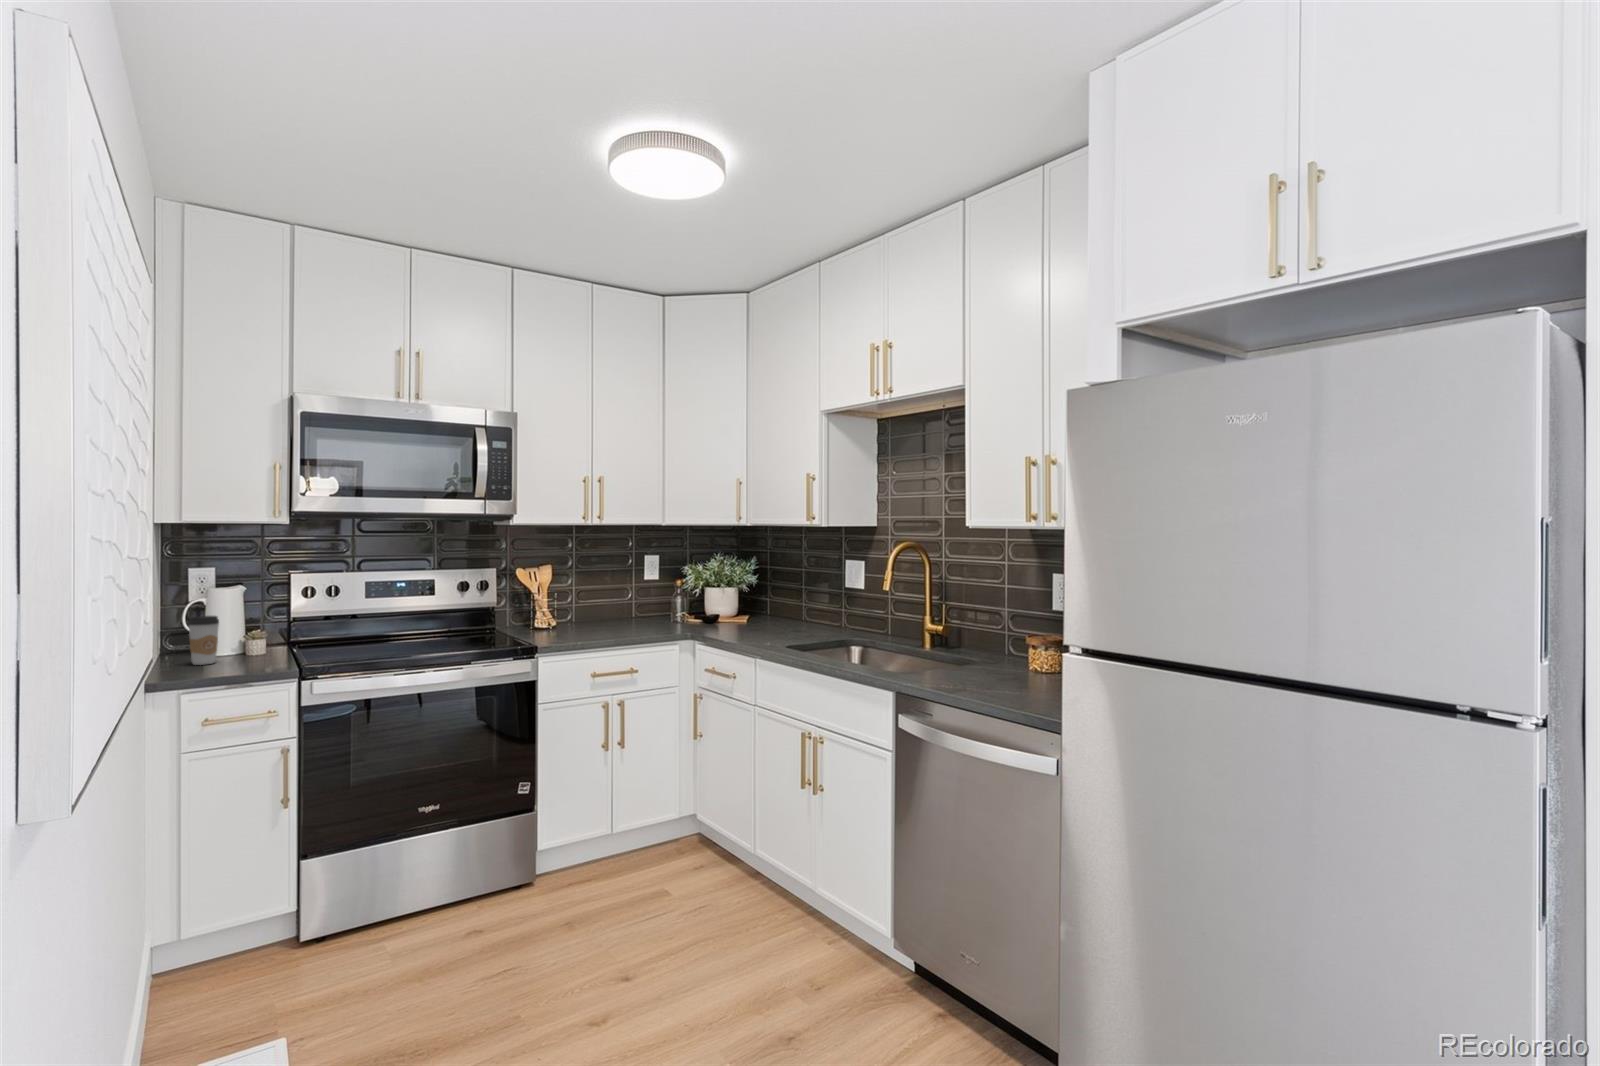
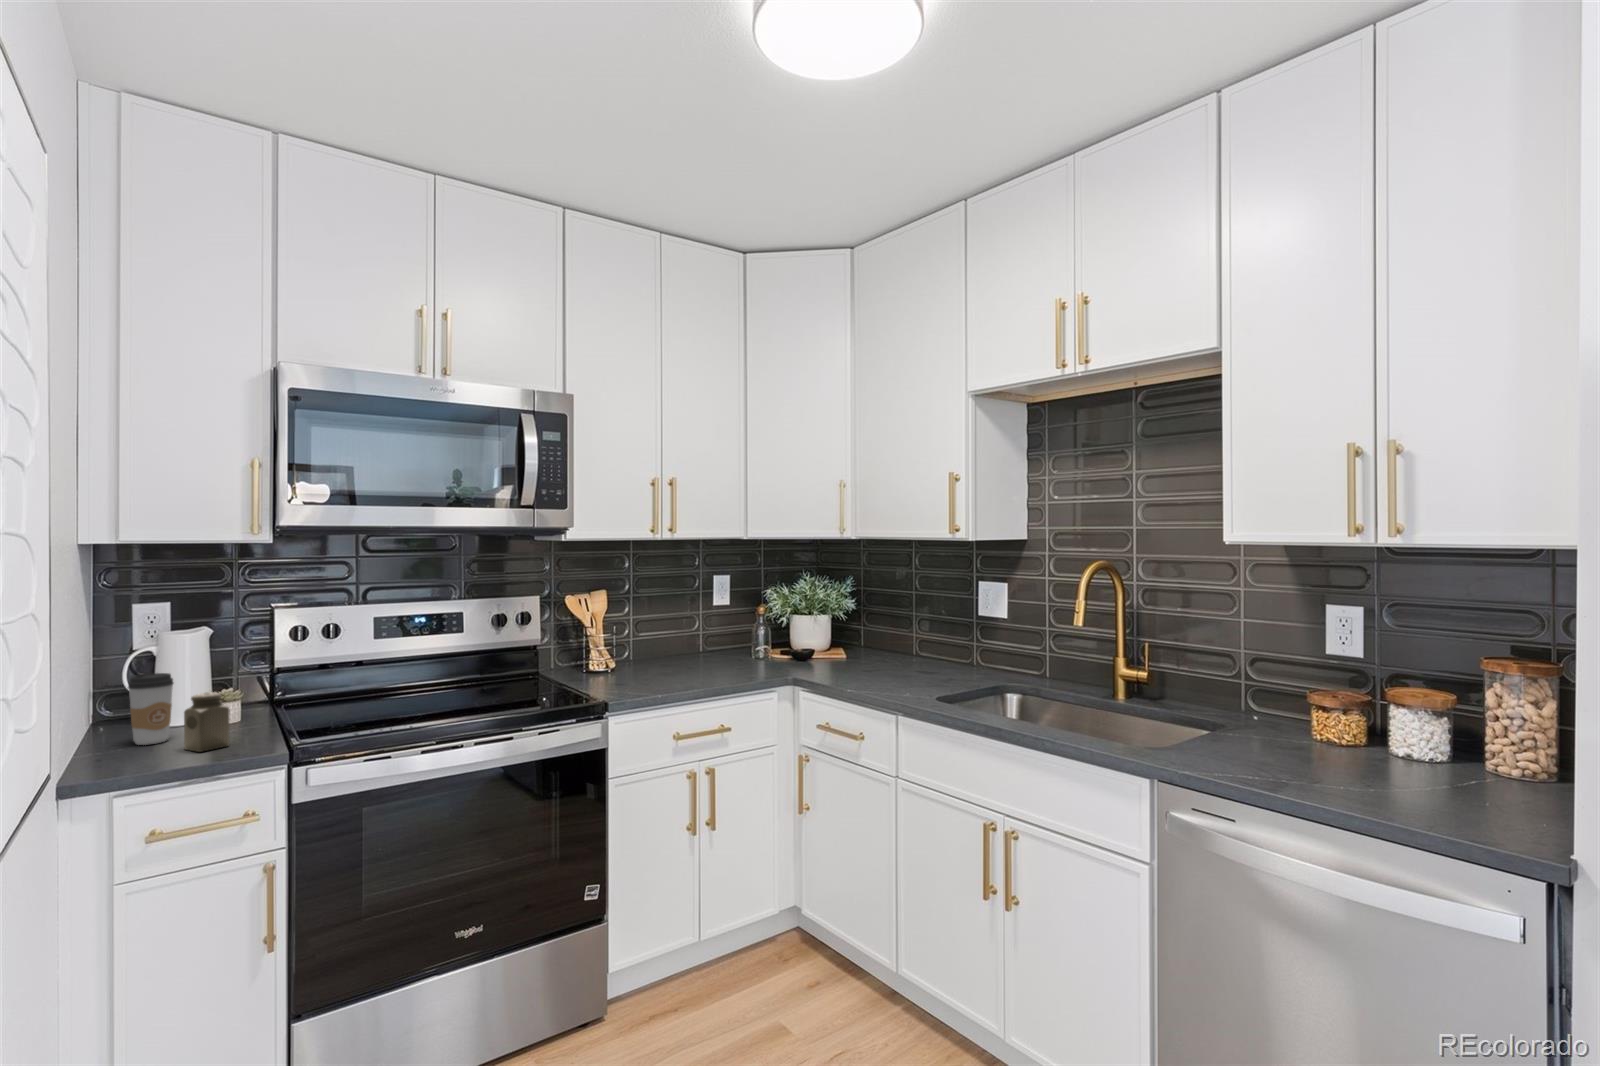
salt shaker: none [227,628,259,669] -> present [184,692,229,752]

